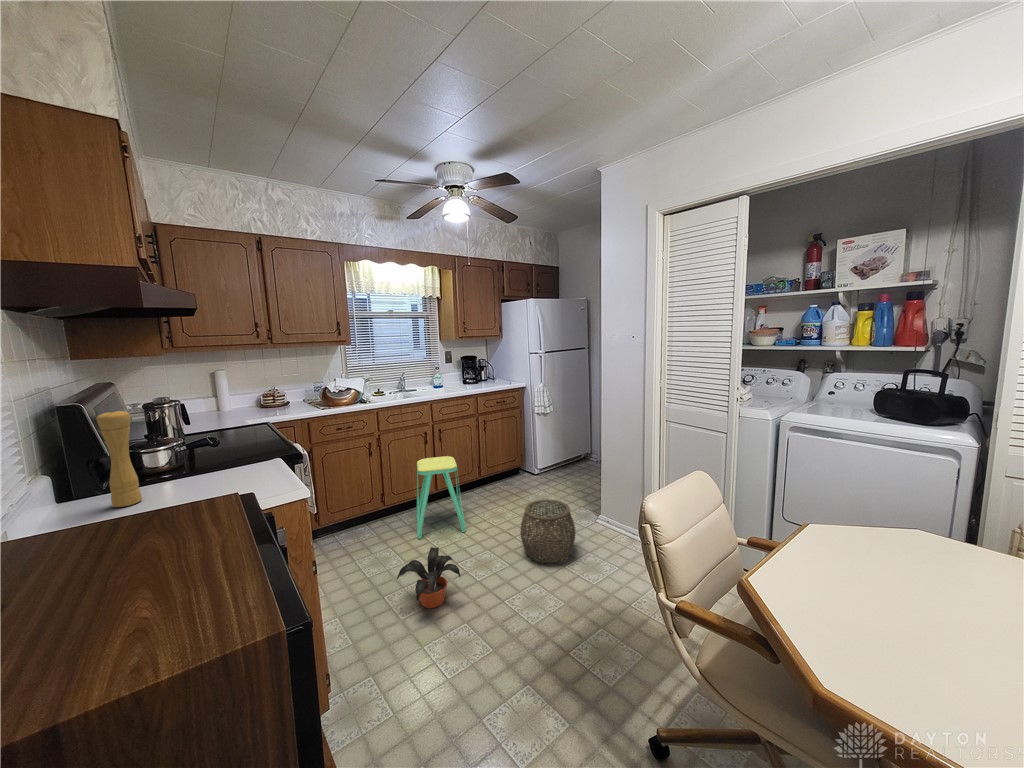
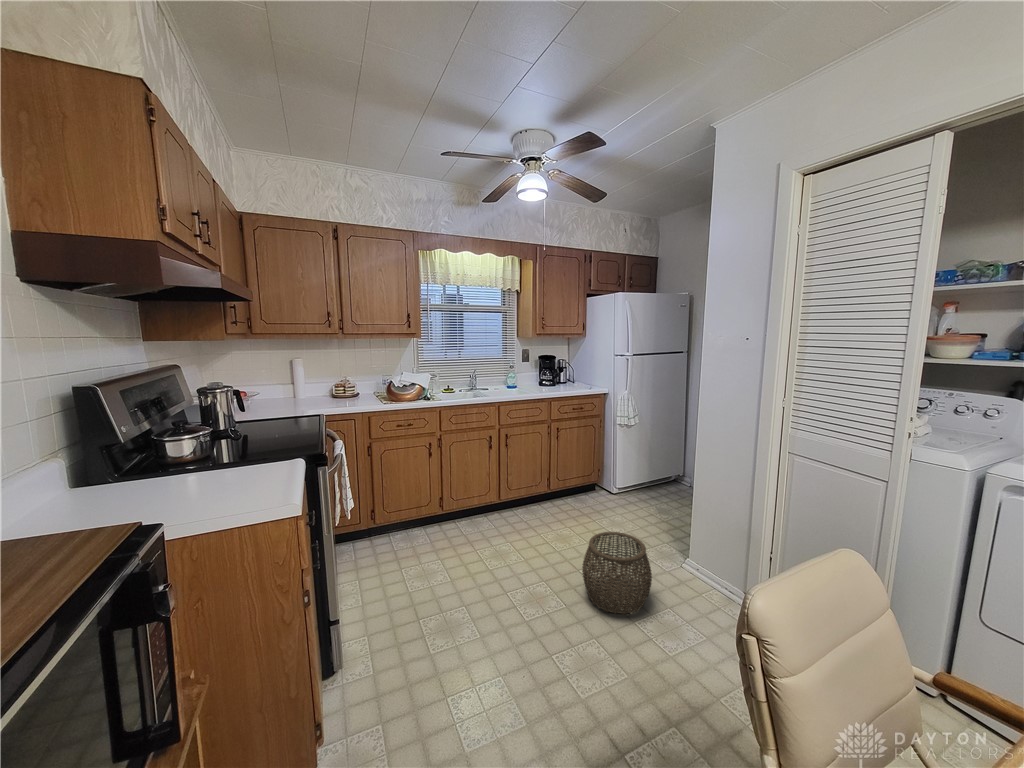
pepper mill: present [97,410,142,507] -> none [82,395,131,503]
stool: present [417,456,466,539] -> none [470,465,523,554]
potted plant: present [397,547,460,608] -> none [429,573,500,647]

